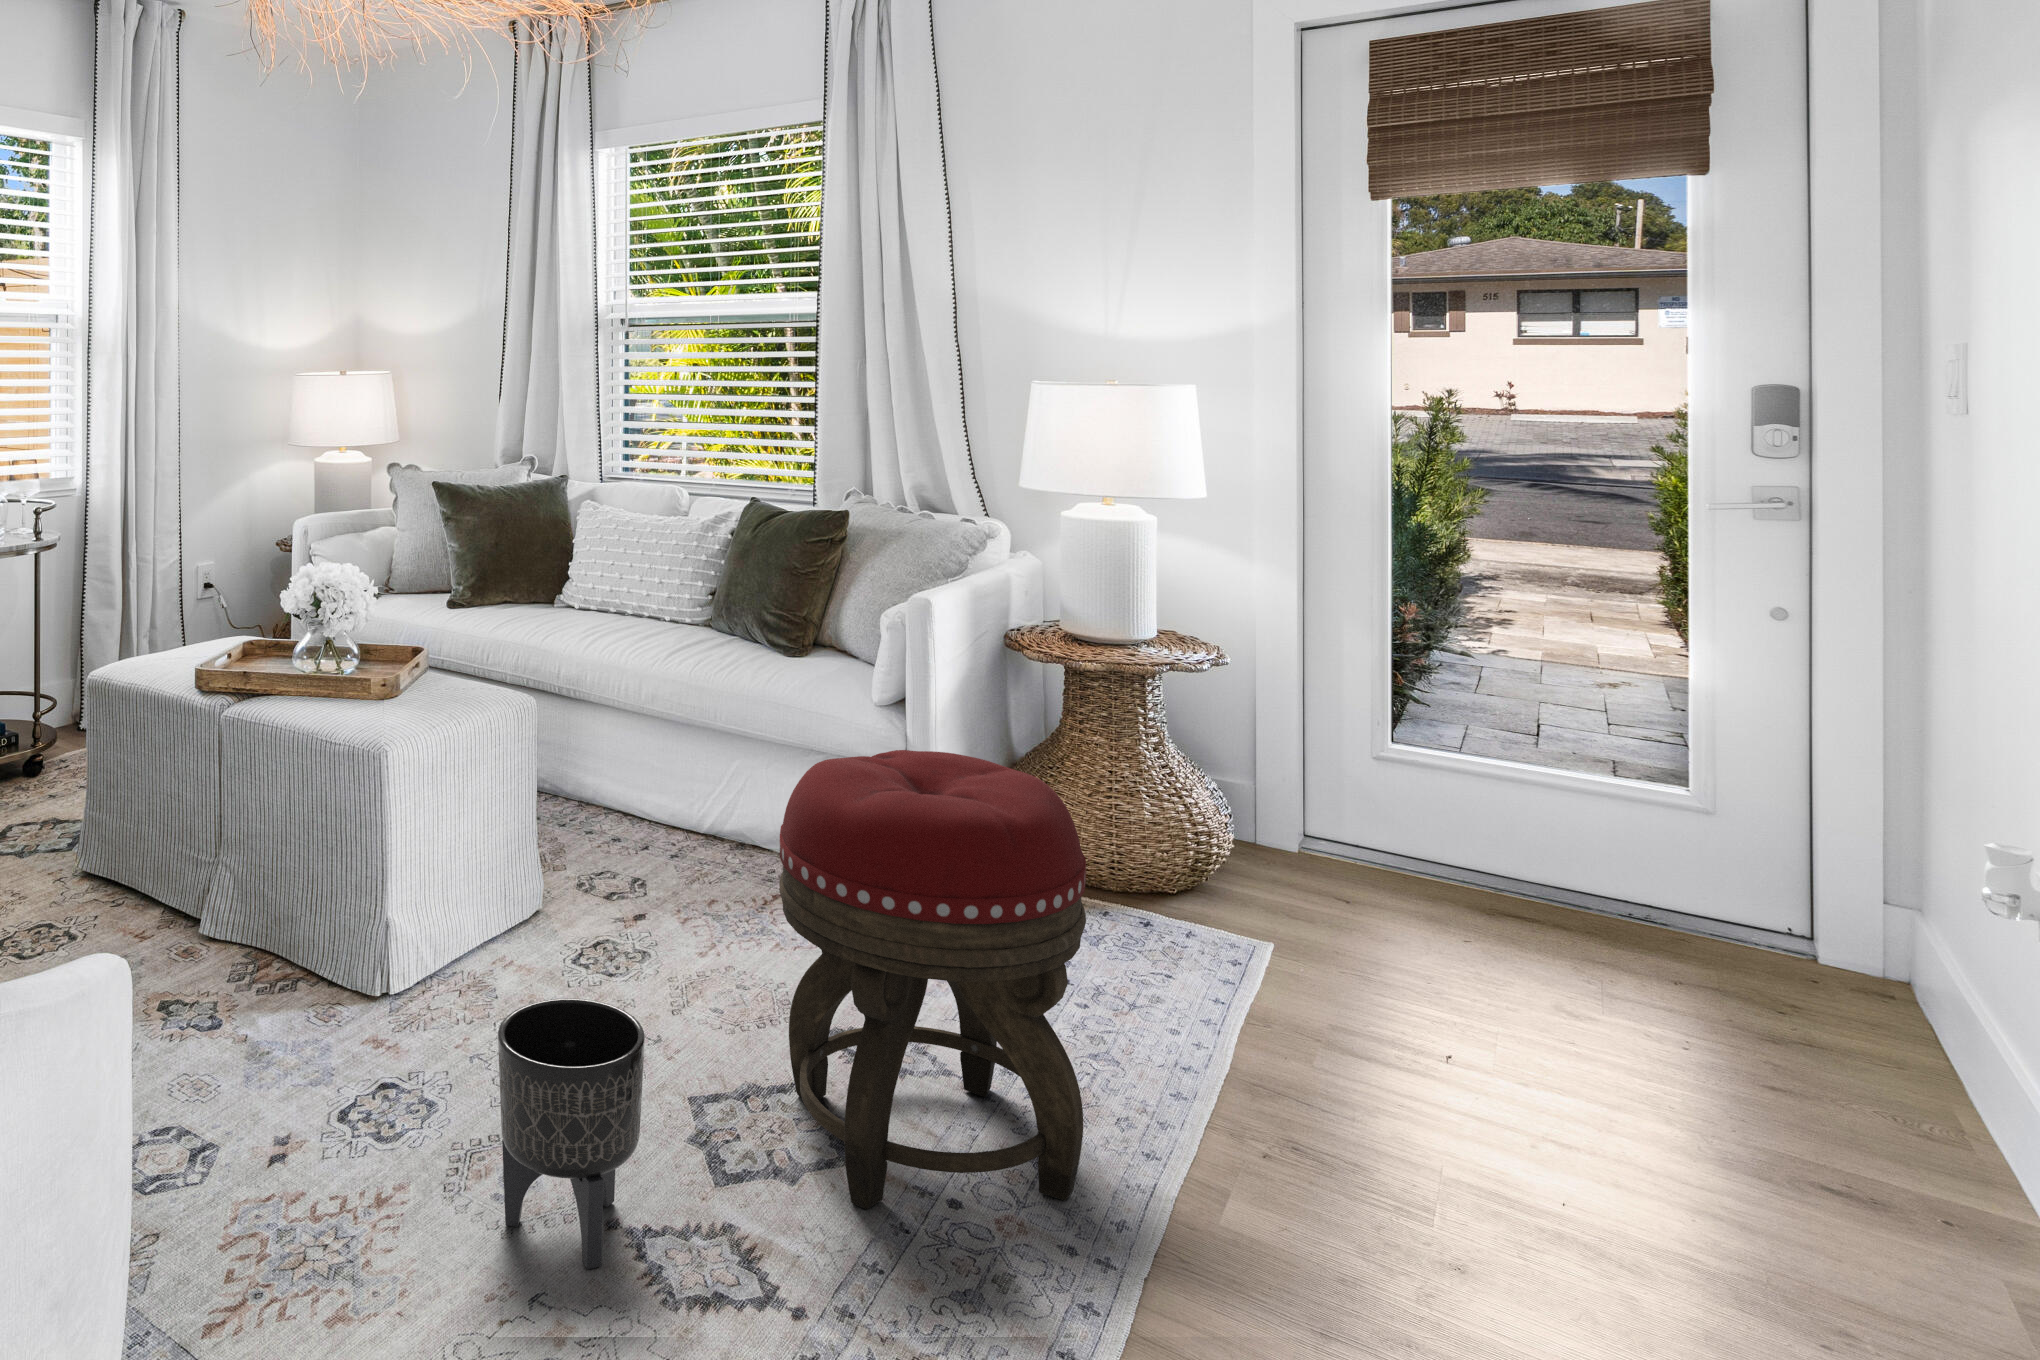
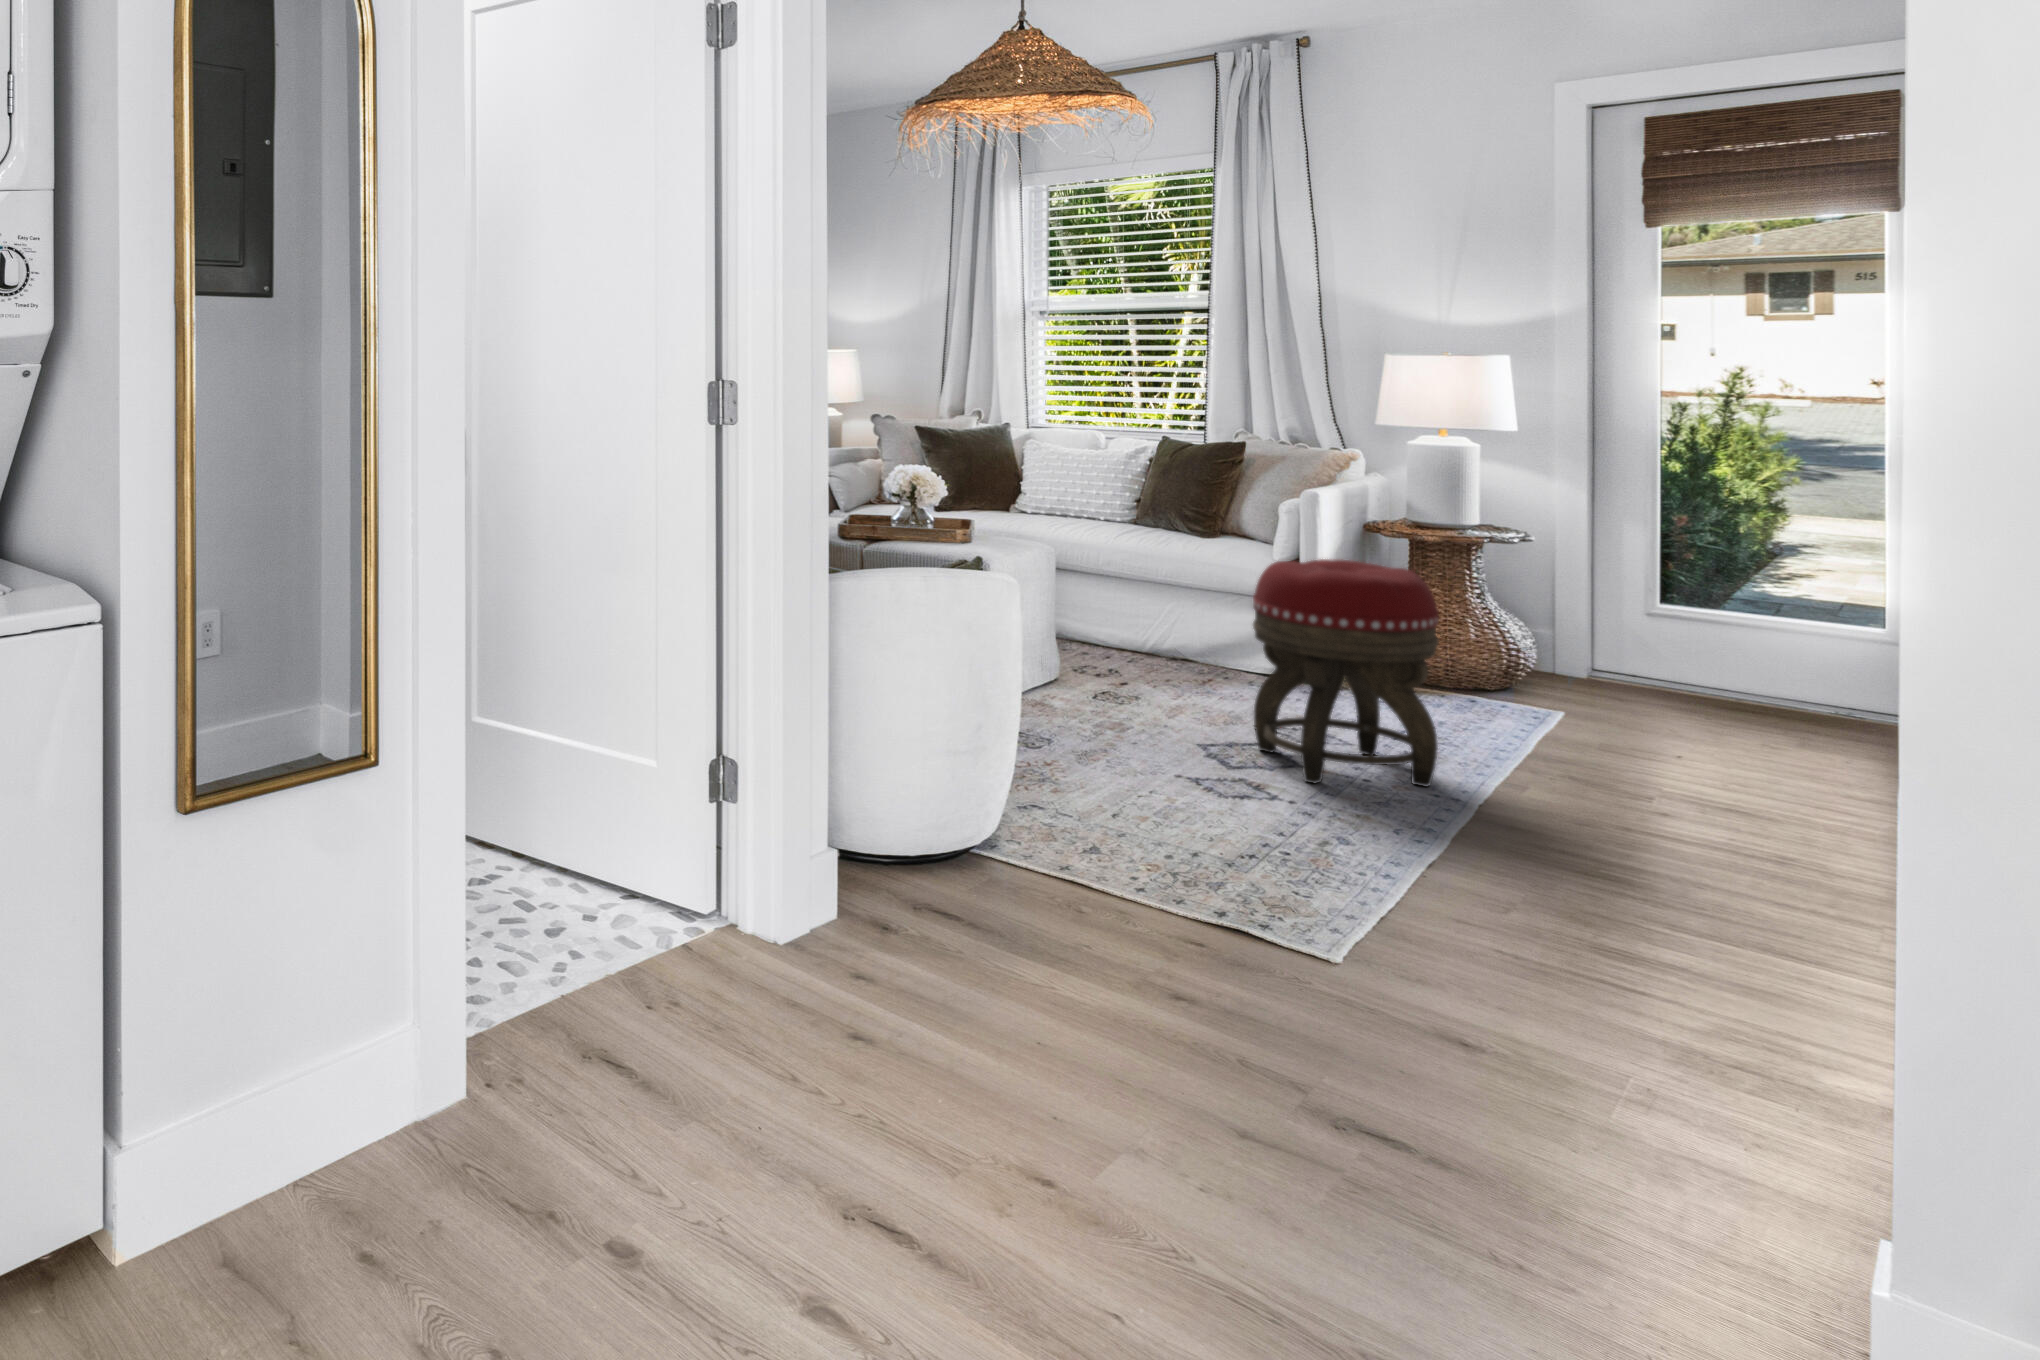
planter: present [498,998,645,1269] -> none [1115,671,1196,791]

